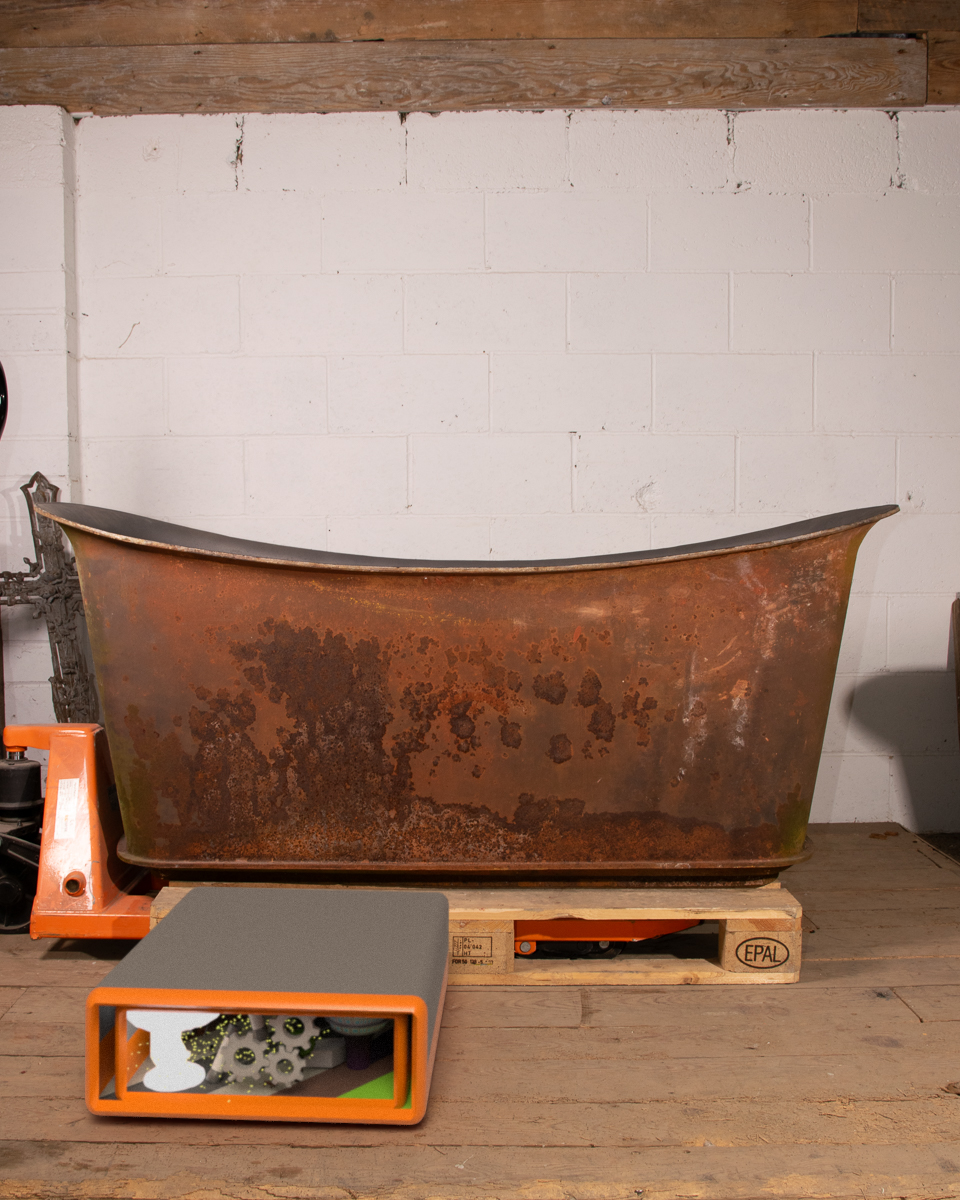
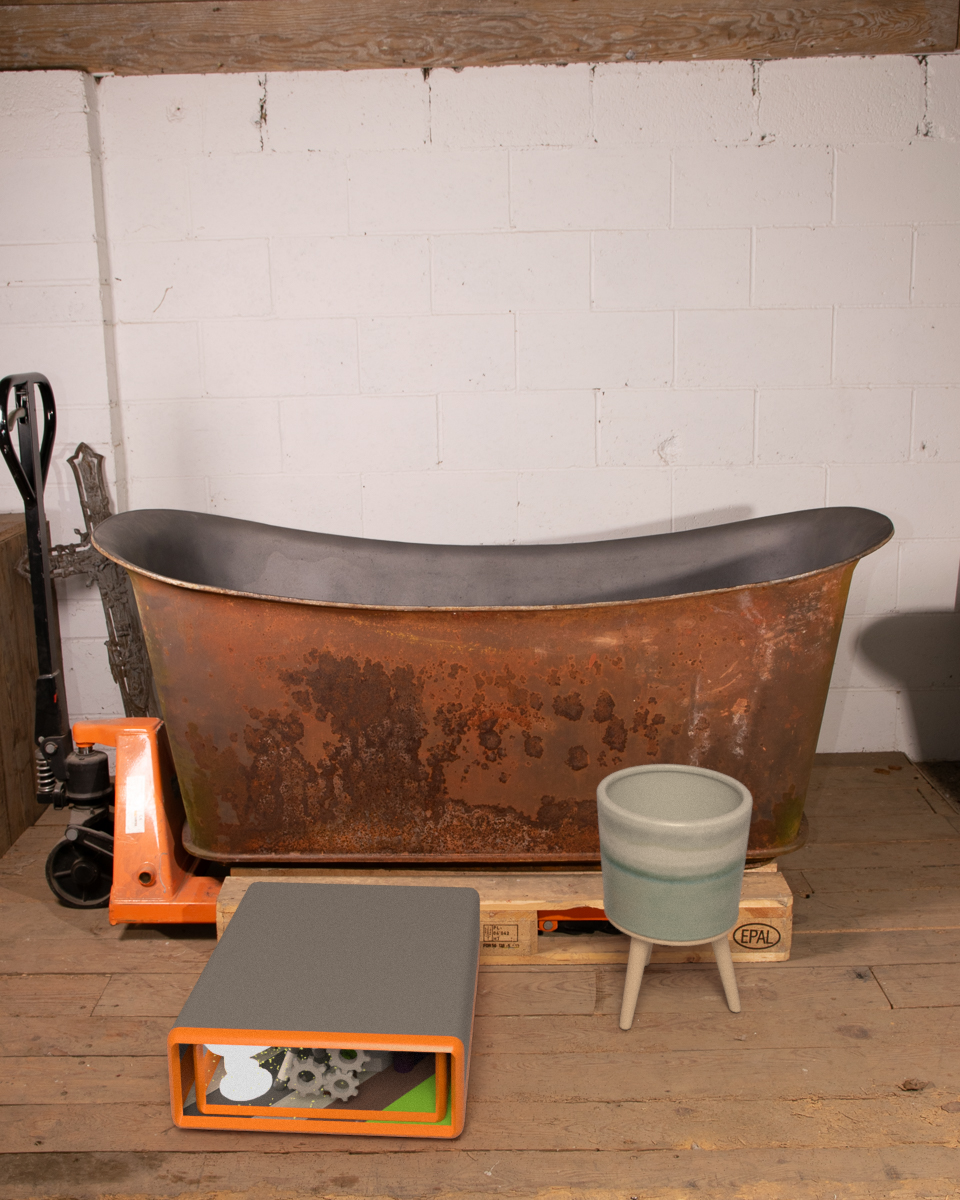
planter: none [578,749,749,1037] -> present [597,764,753,1029]

